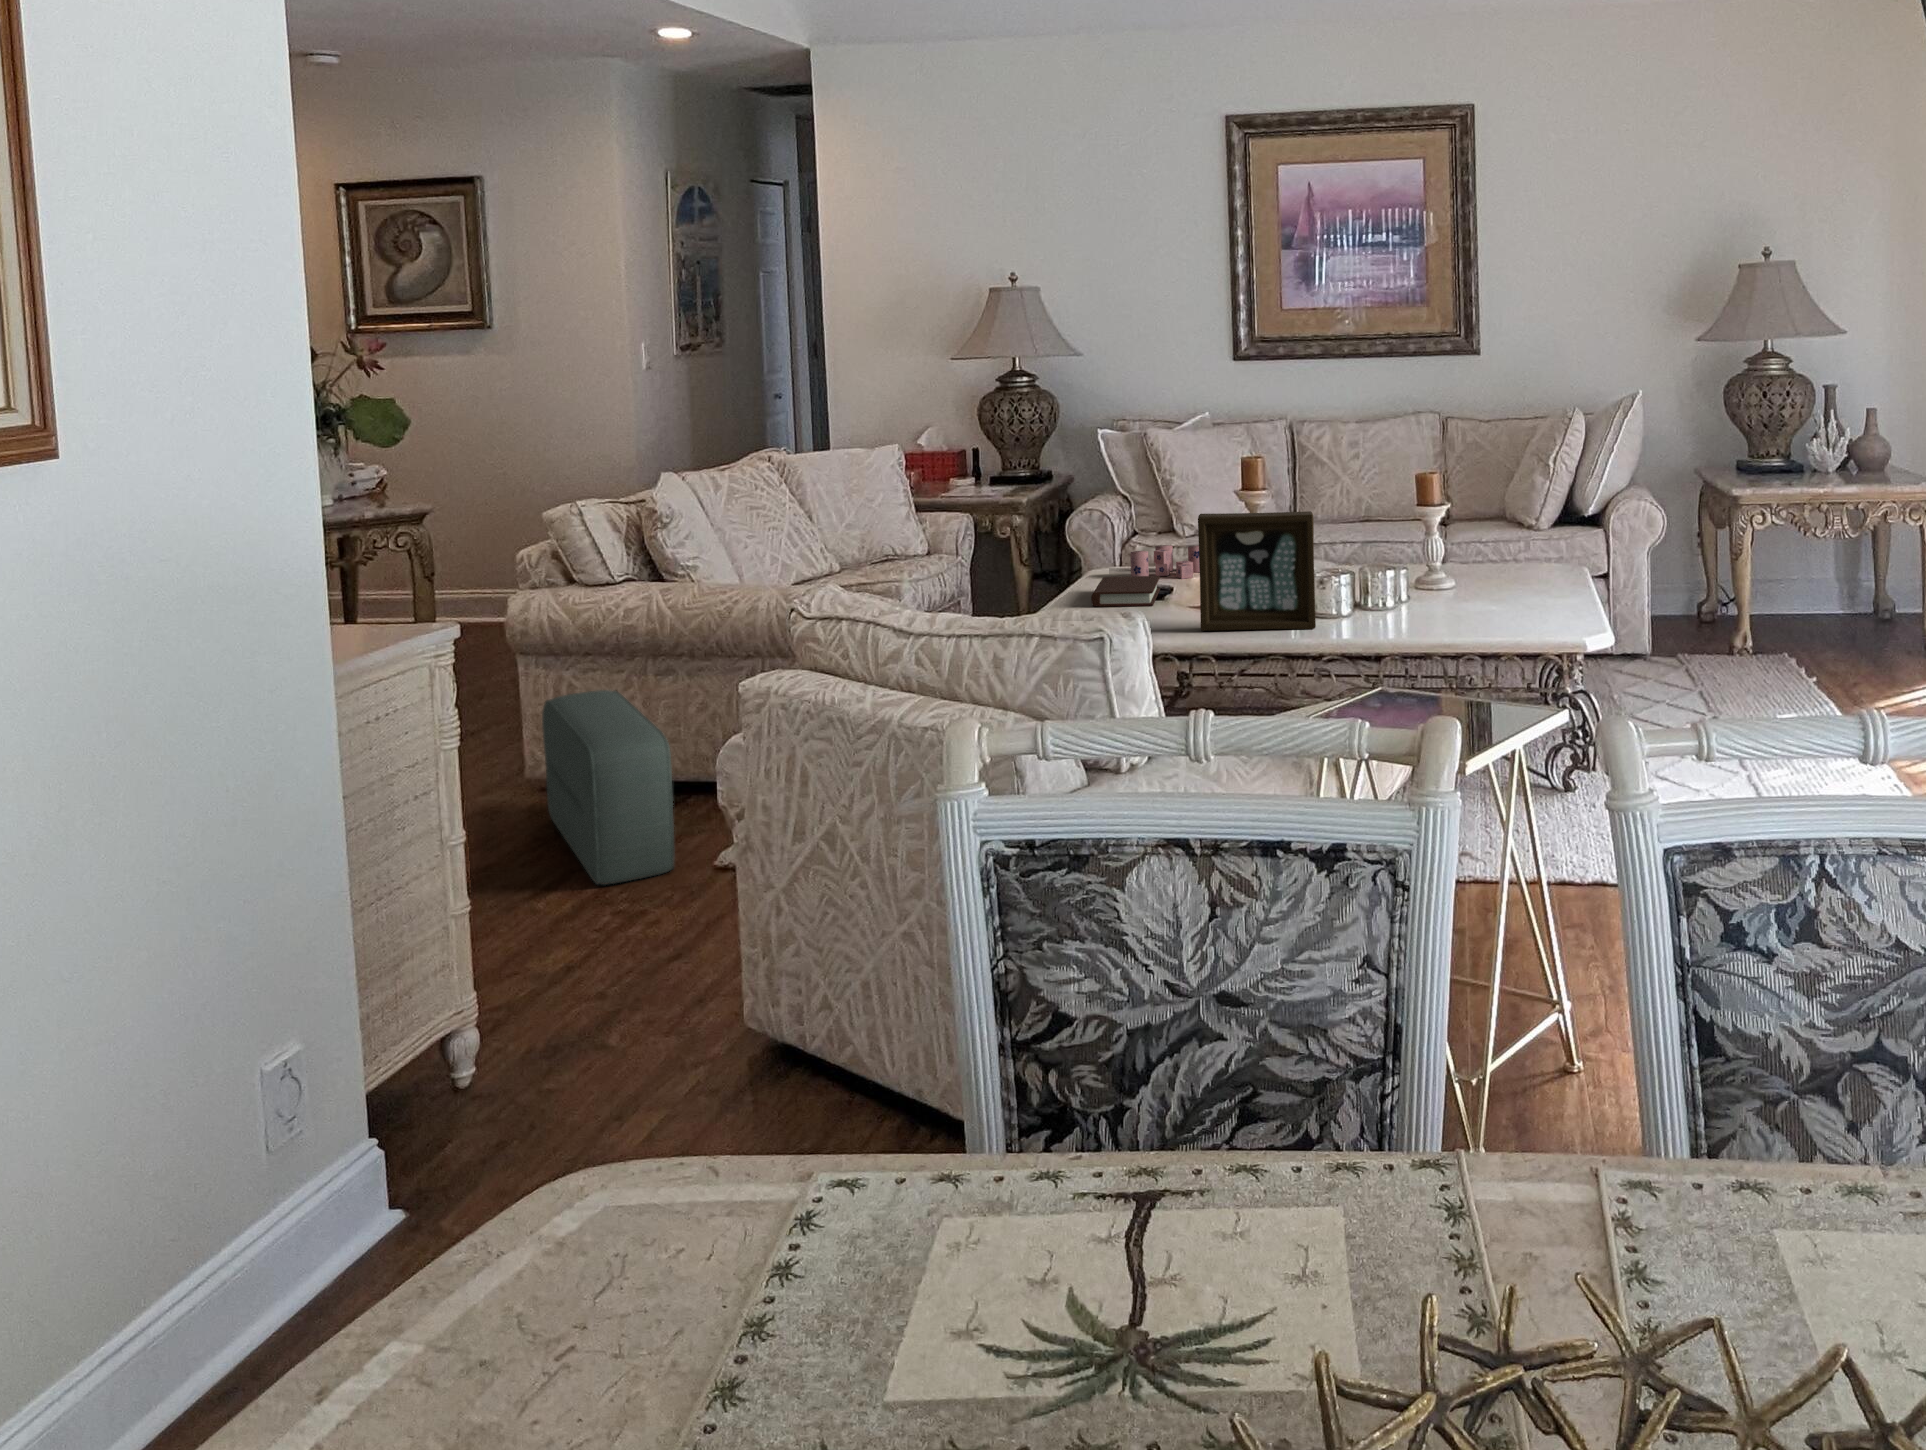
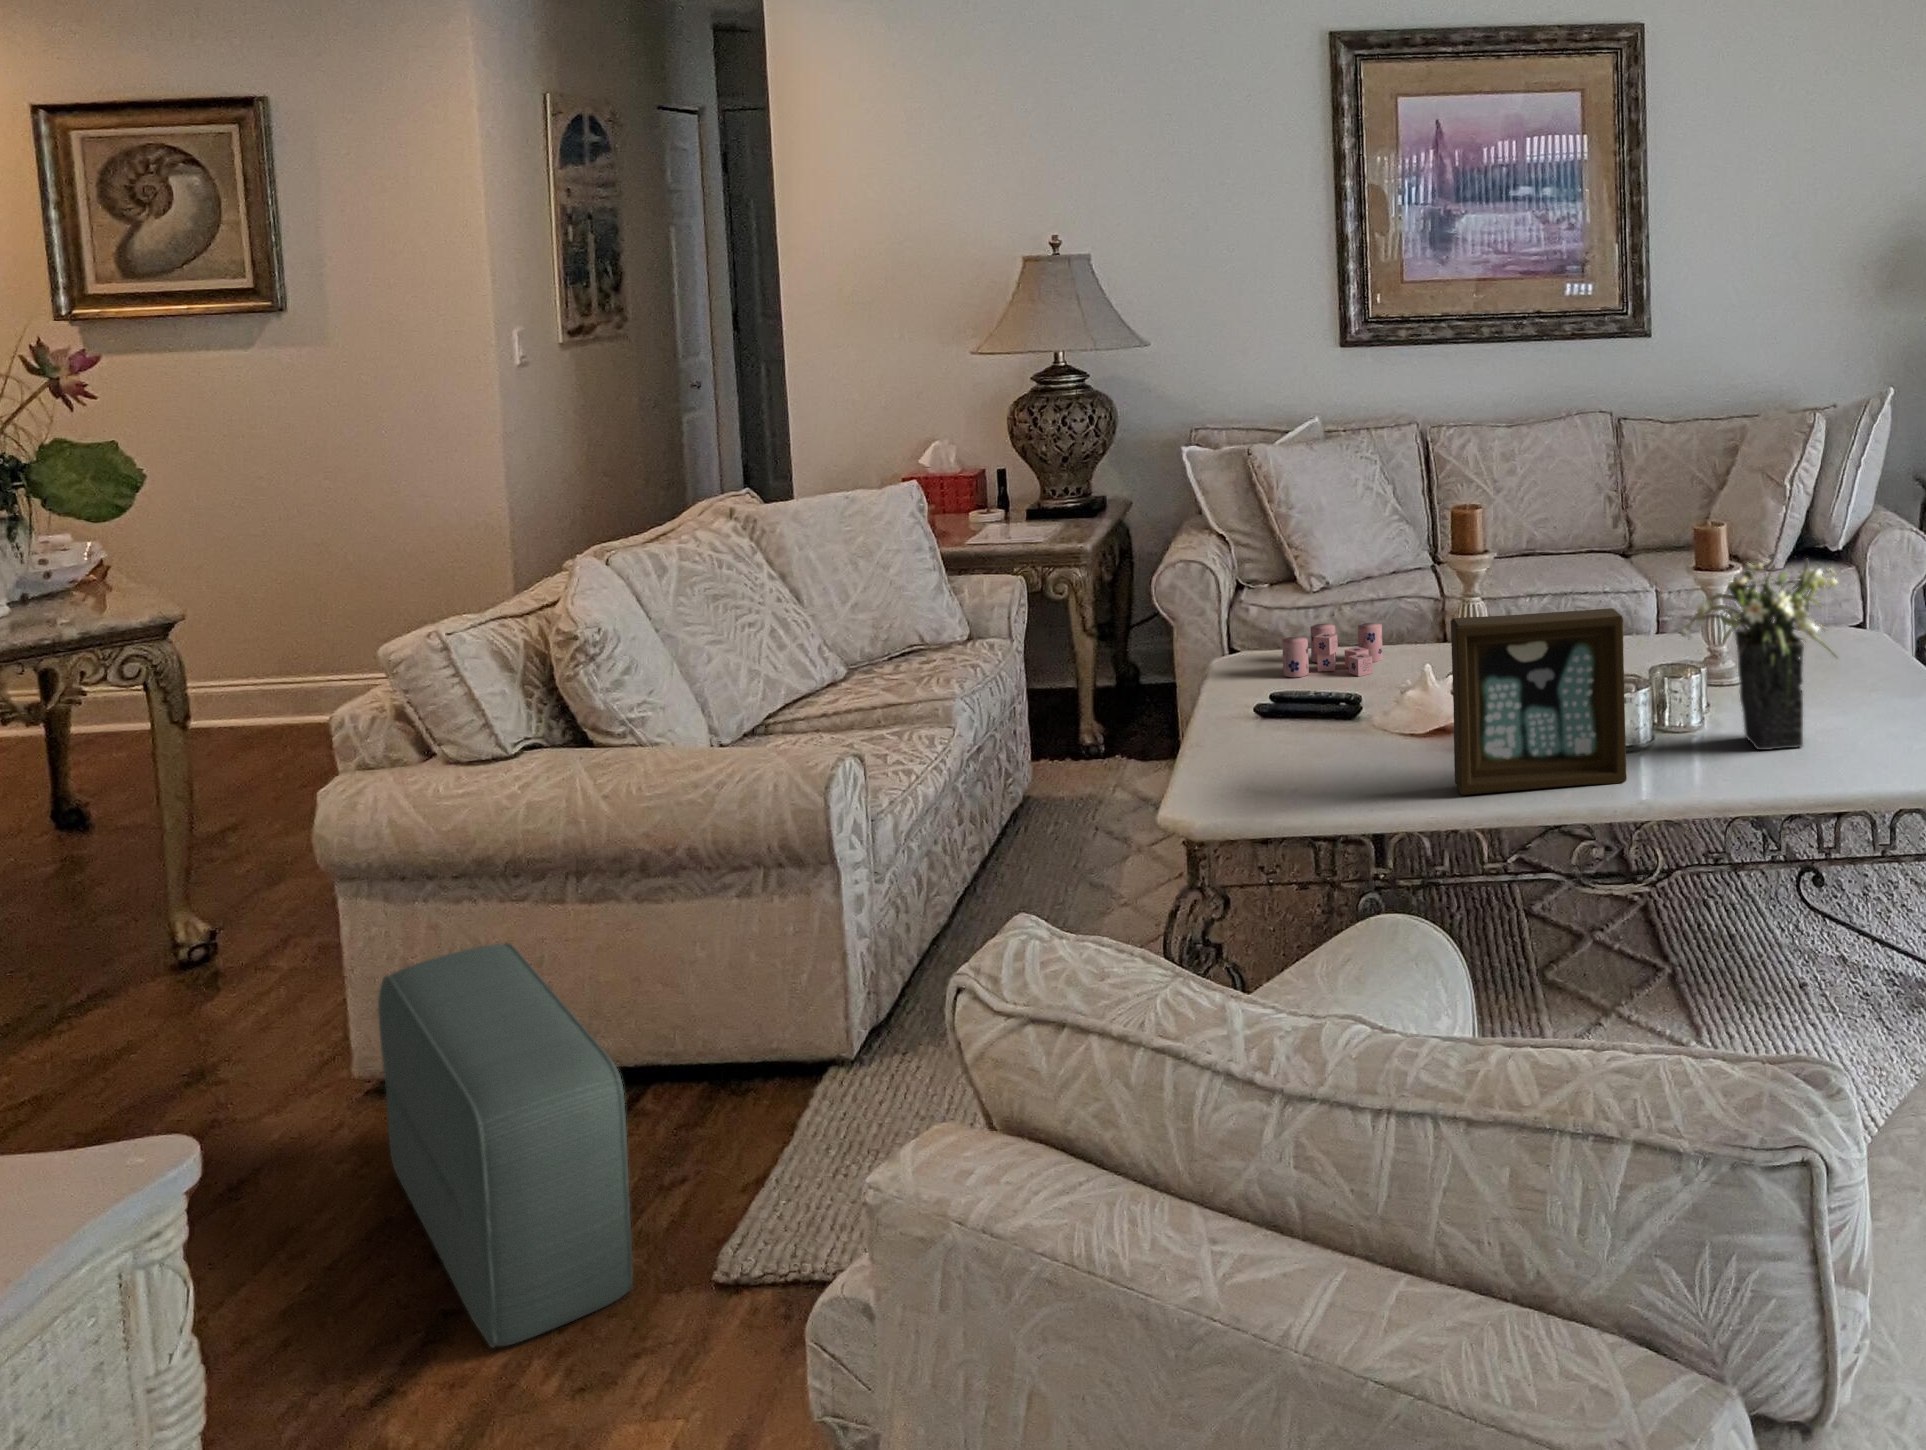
flower arrangement: none [1366,483,1484,617] -> present [1680,560,1837,750]
book: present [1091,576,1160,607] -> none [1258,682,1351,743]

